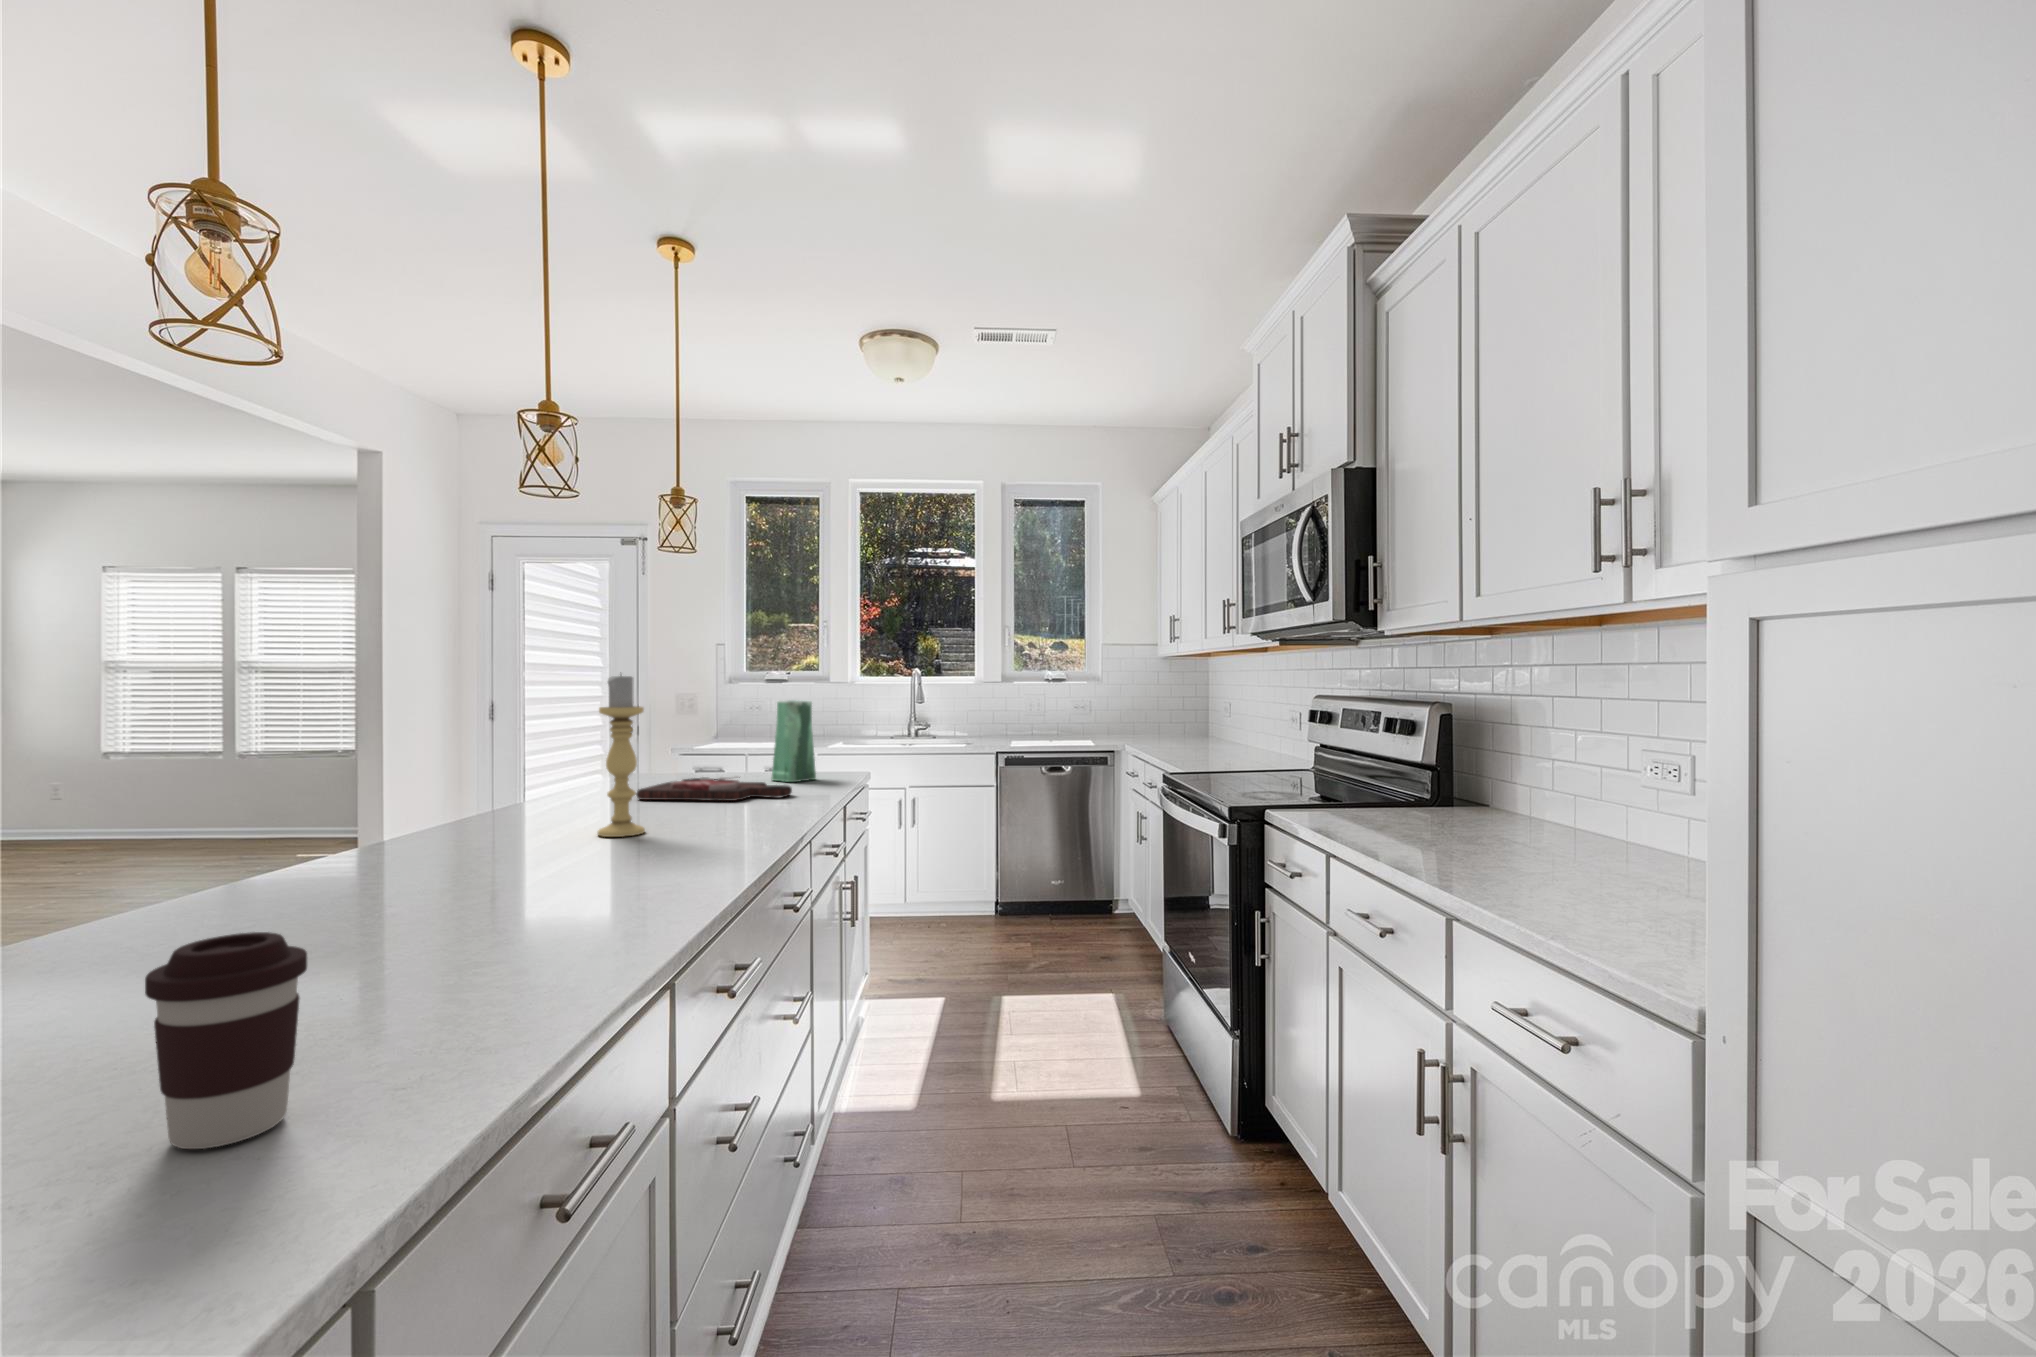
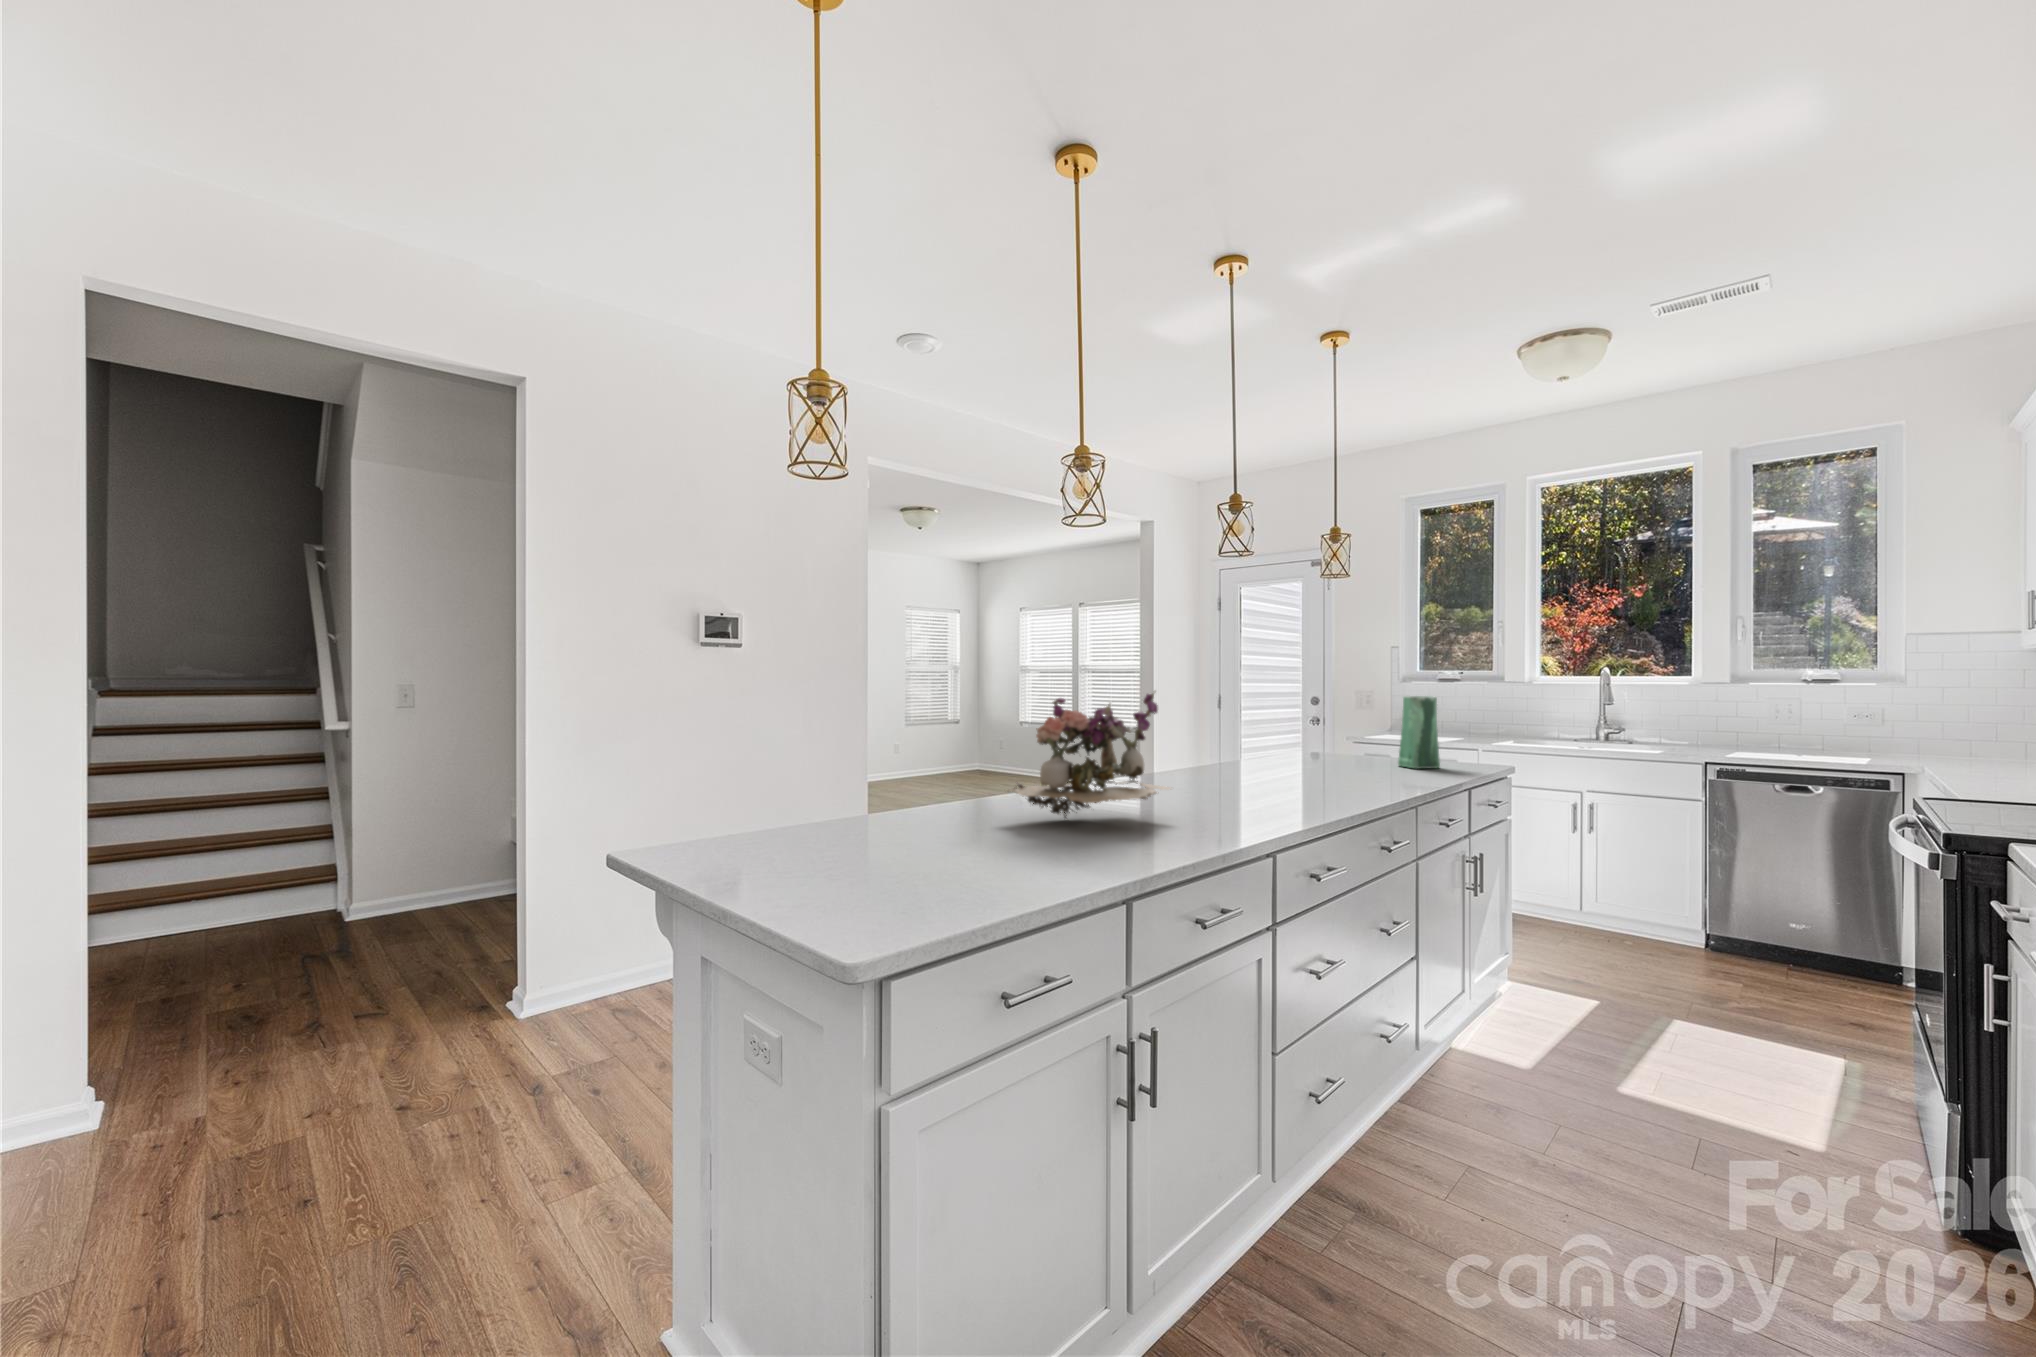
candle holder: present [598,675,645,837] -> none [1228,669,1262,791]
flower arrangement: none [224,706,558,933] -> present [1008,691,1171,818]
cutting board: present [636,777,792,801] -> none [1276,758,1403,778]
coffee cup: present [145,932,307,1149] -> none [949,789,1006,882]

